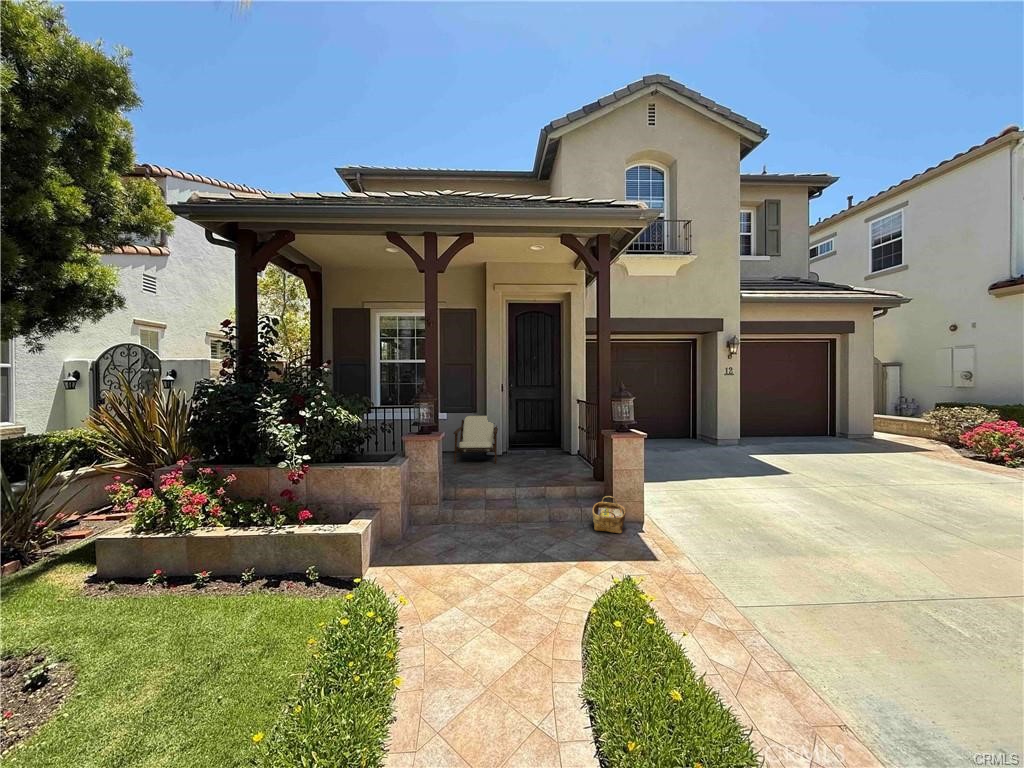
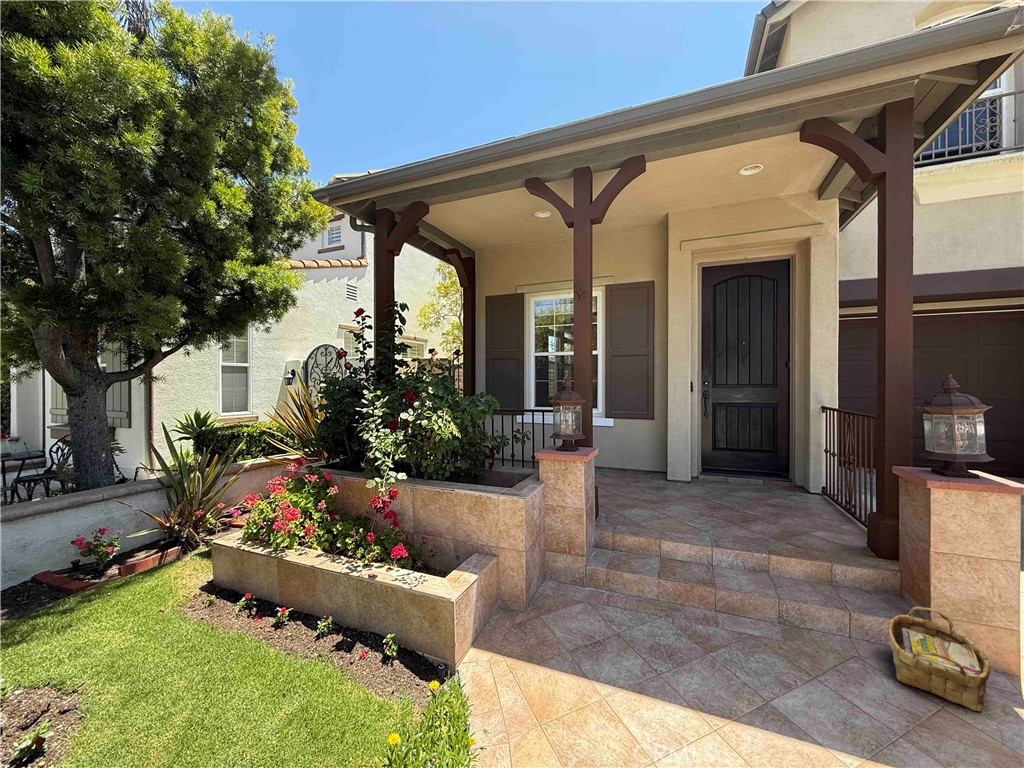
armchair: present [454,416,498,464] -> none [617,422,683,494]

